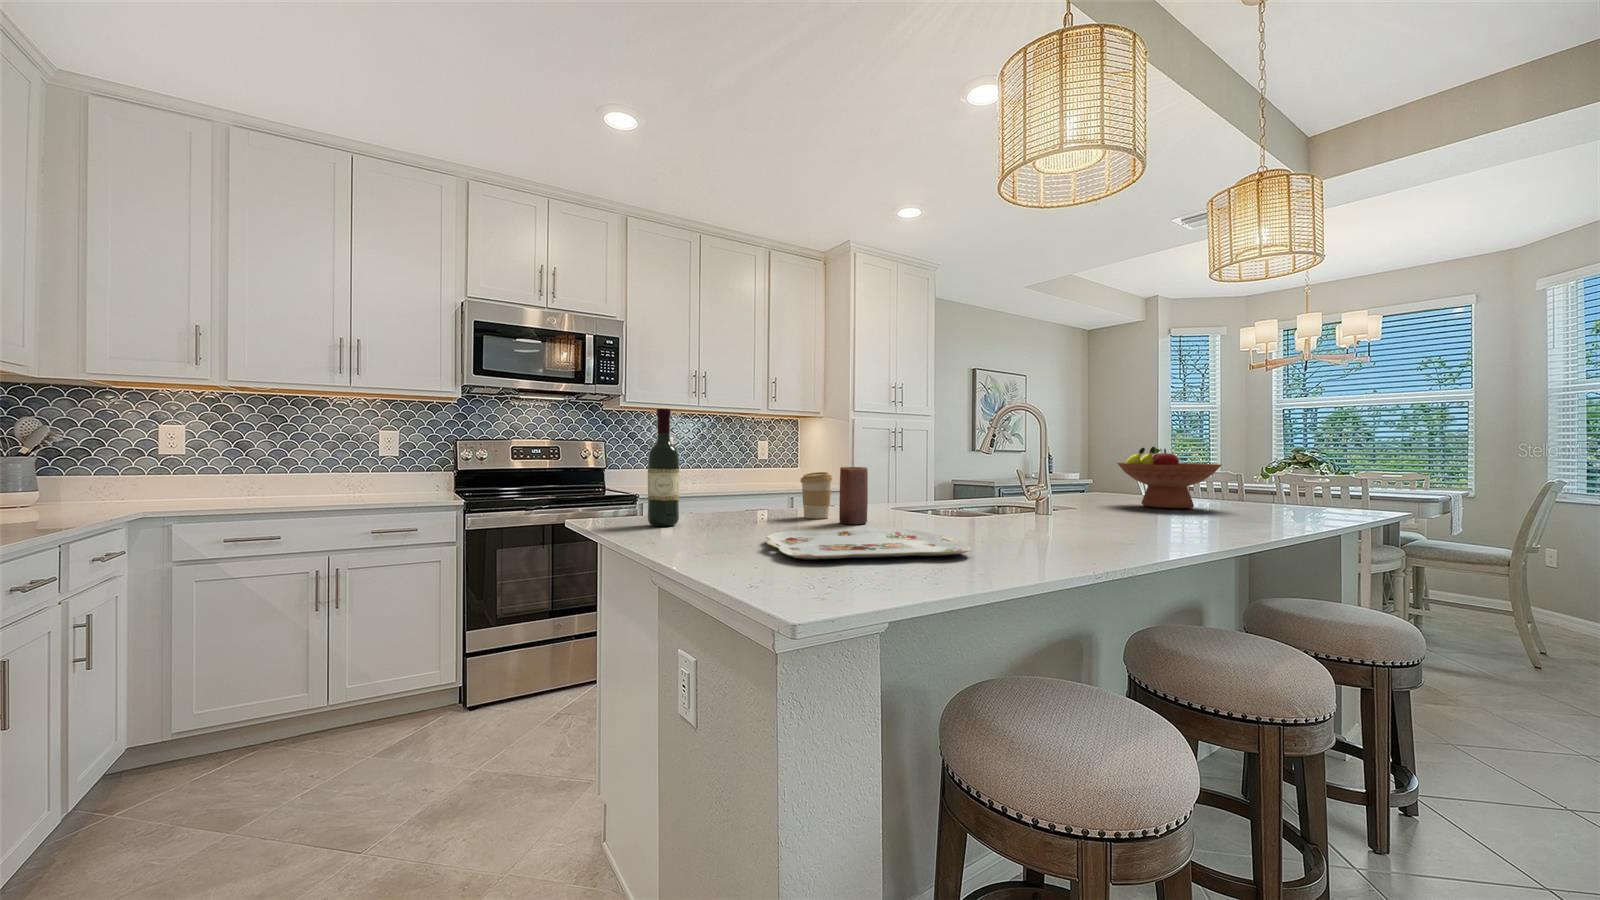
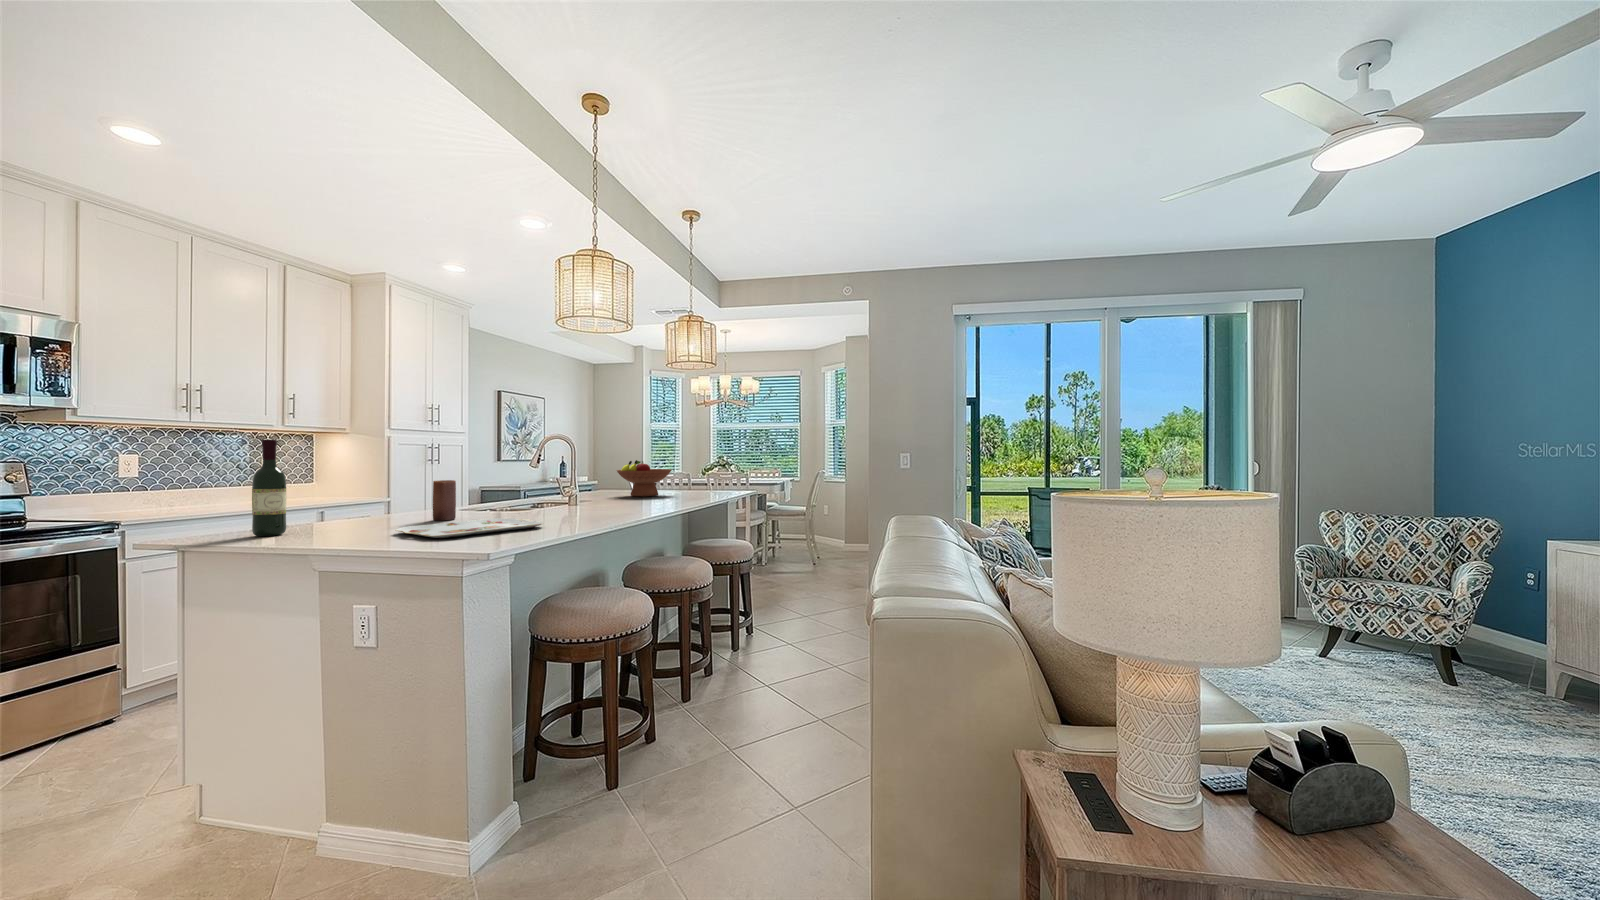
coffee cup: present [800,472,832,518] -> none [392,485,421,520]

